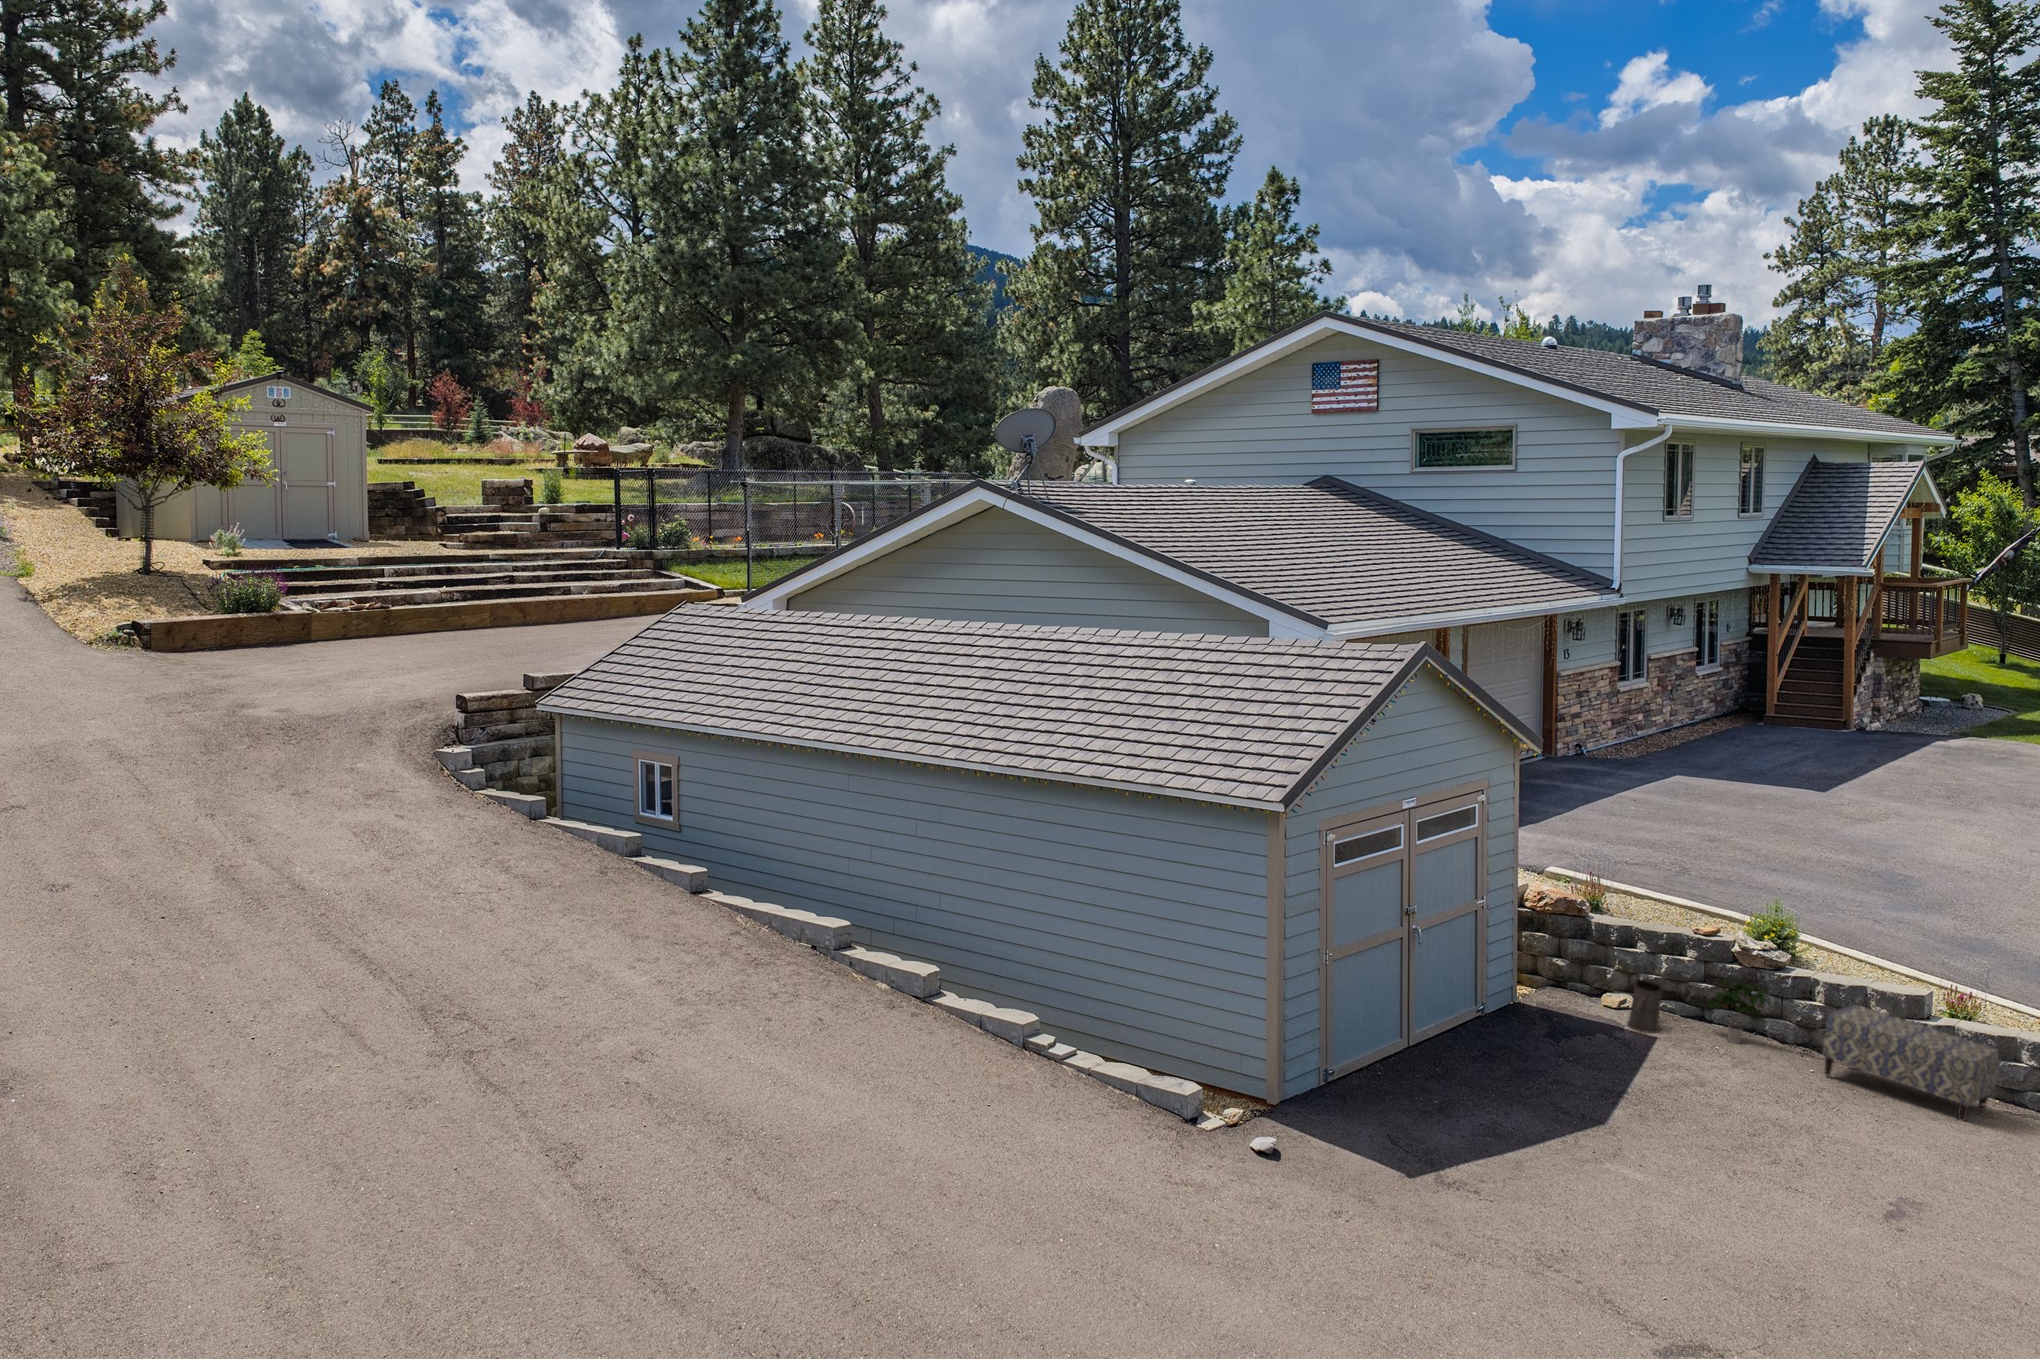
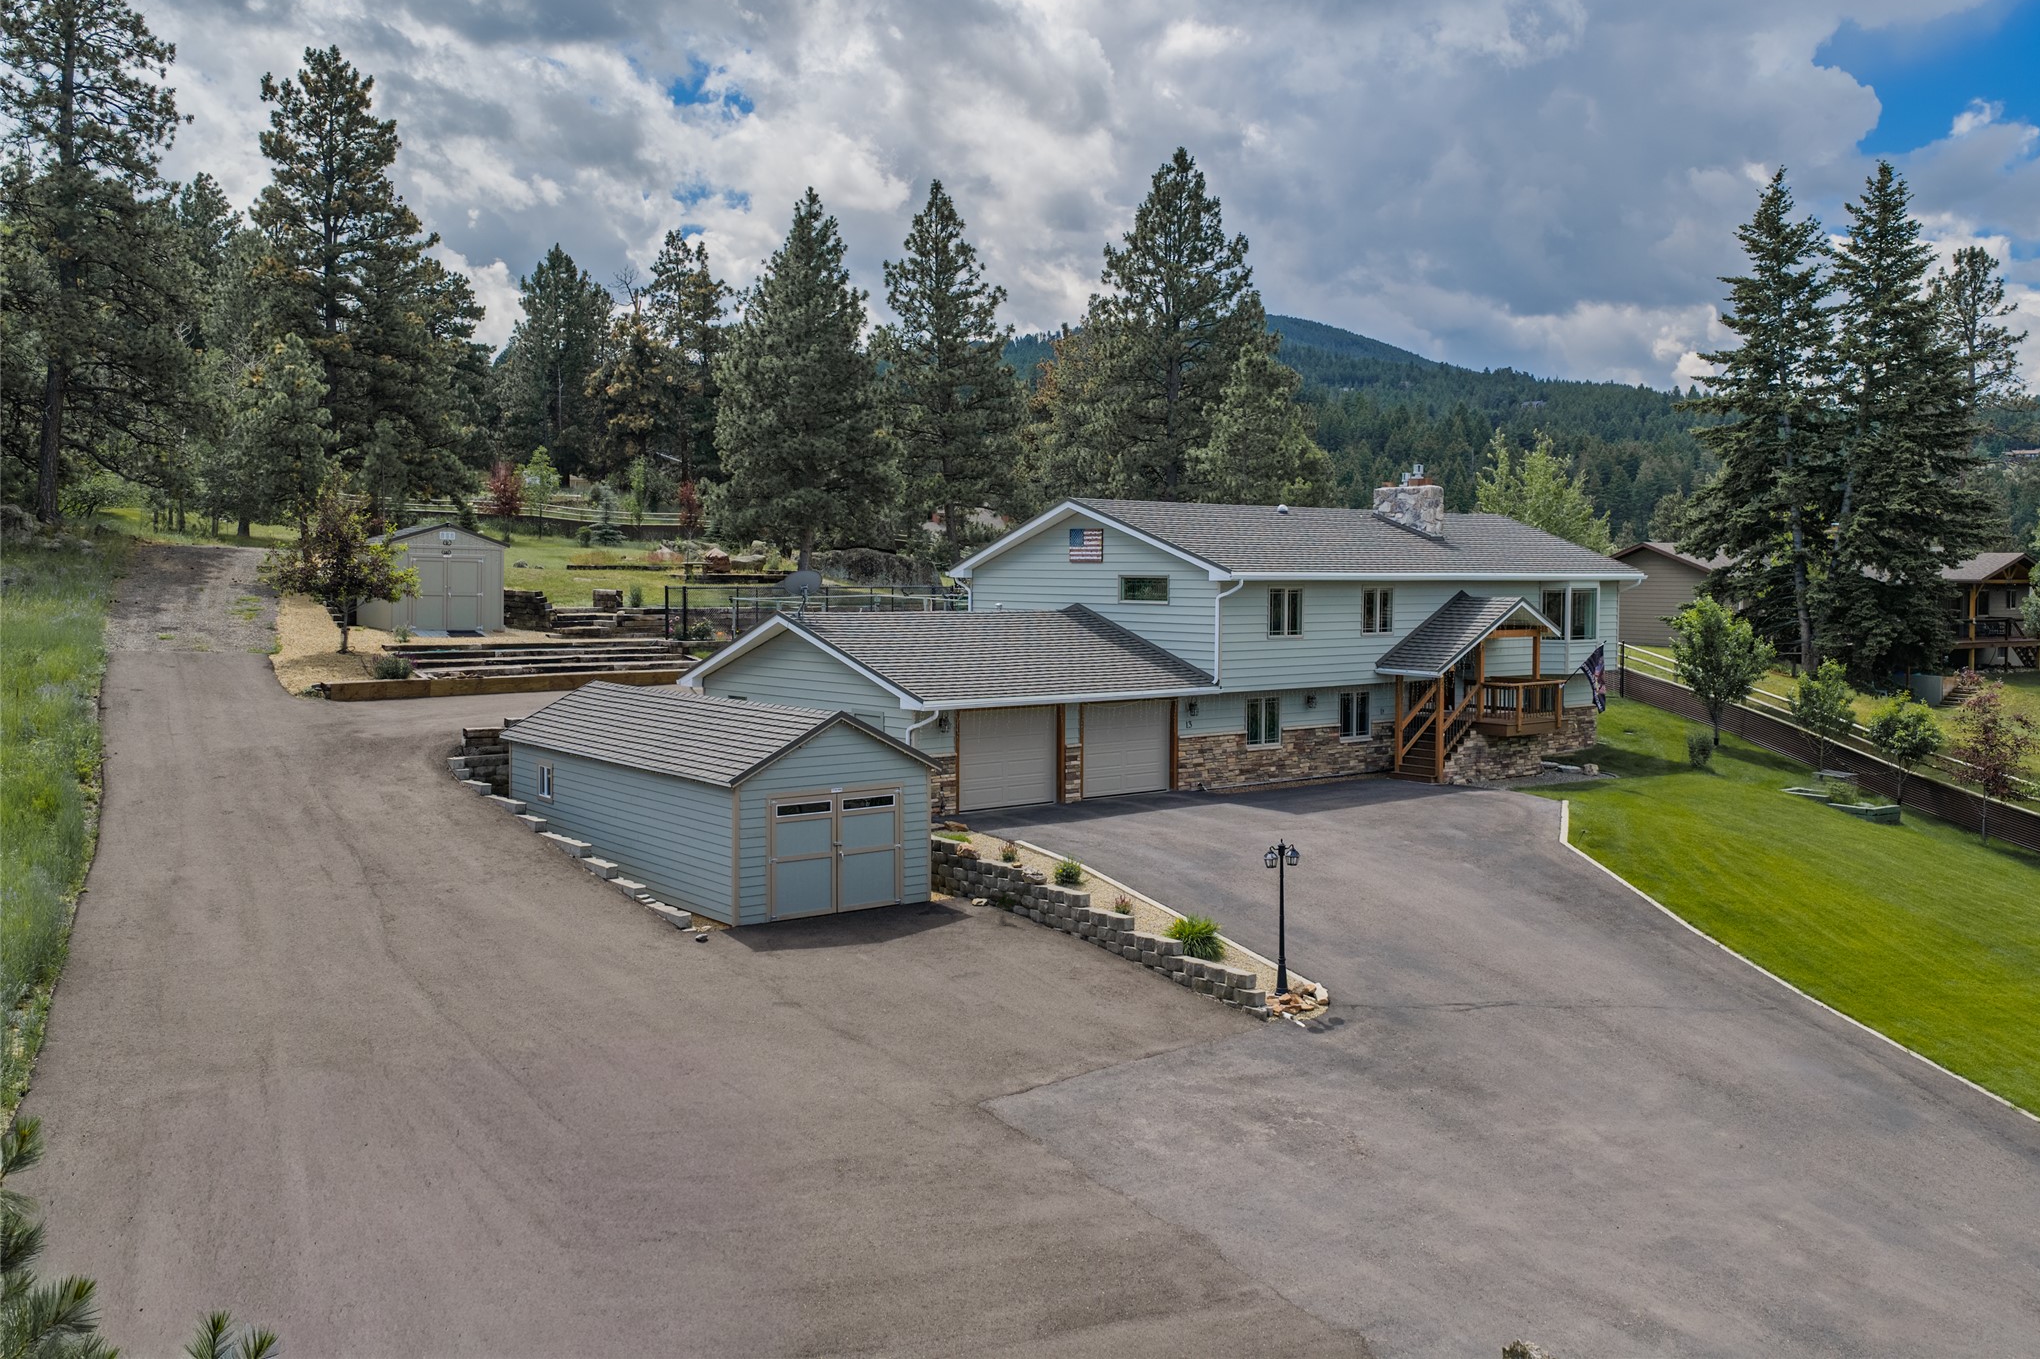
watering can: present [1627,971,1667,1033] -> none [955,886,989,920]
bench: present [1822,1004,1999,1121] -> none [1014,903,1075,957]

